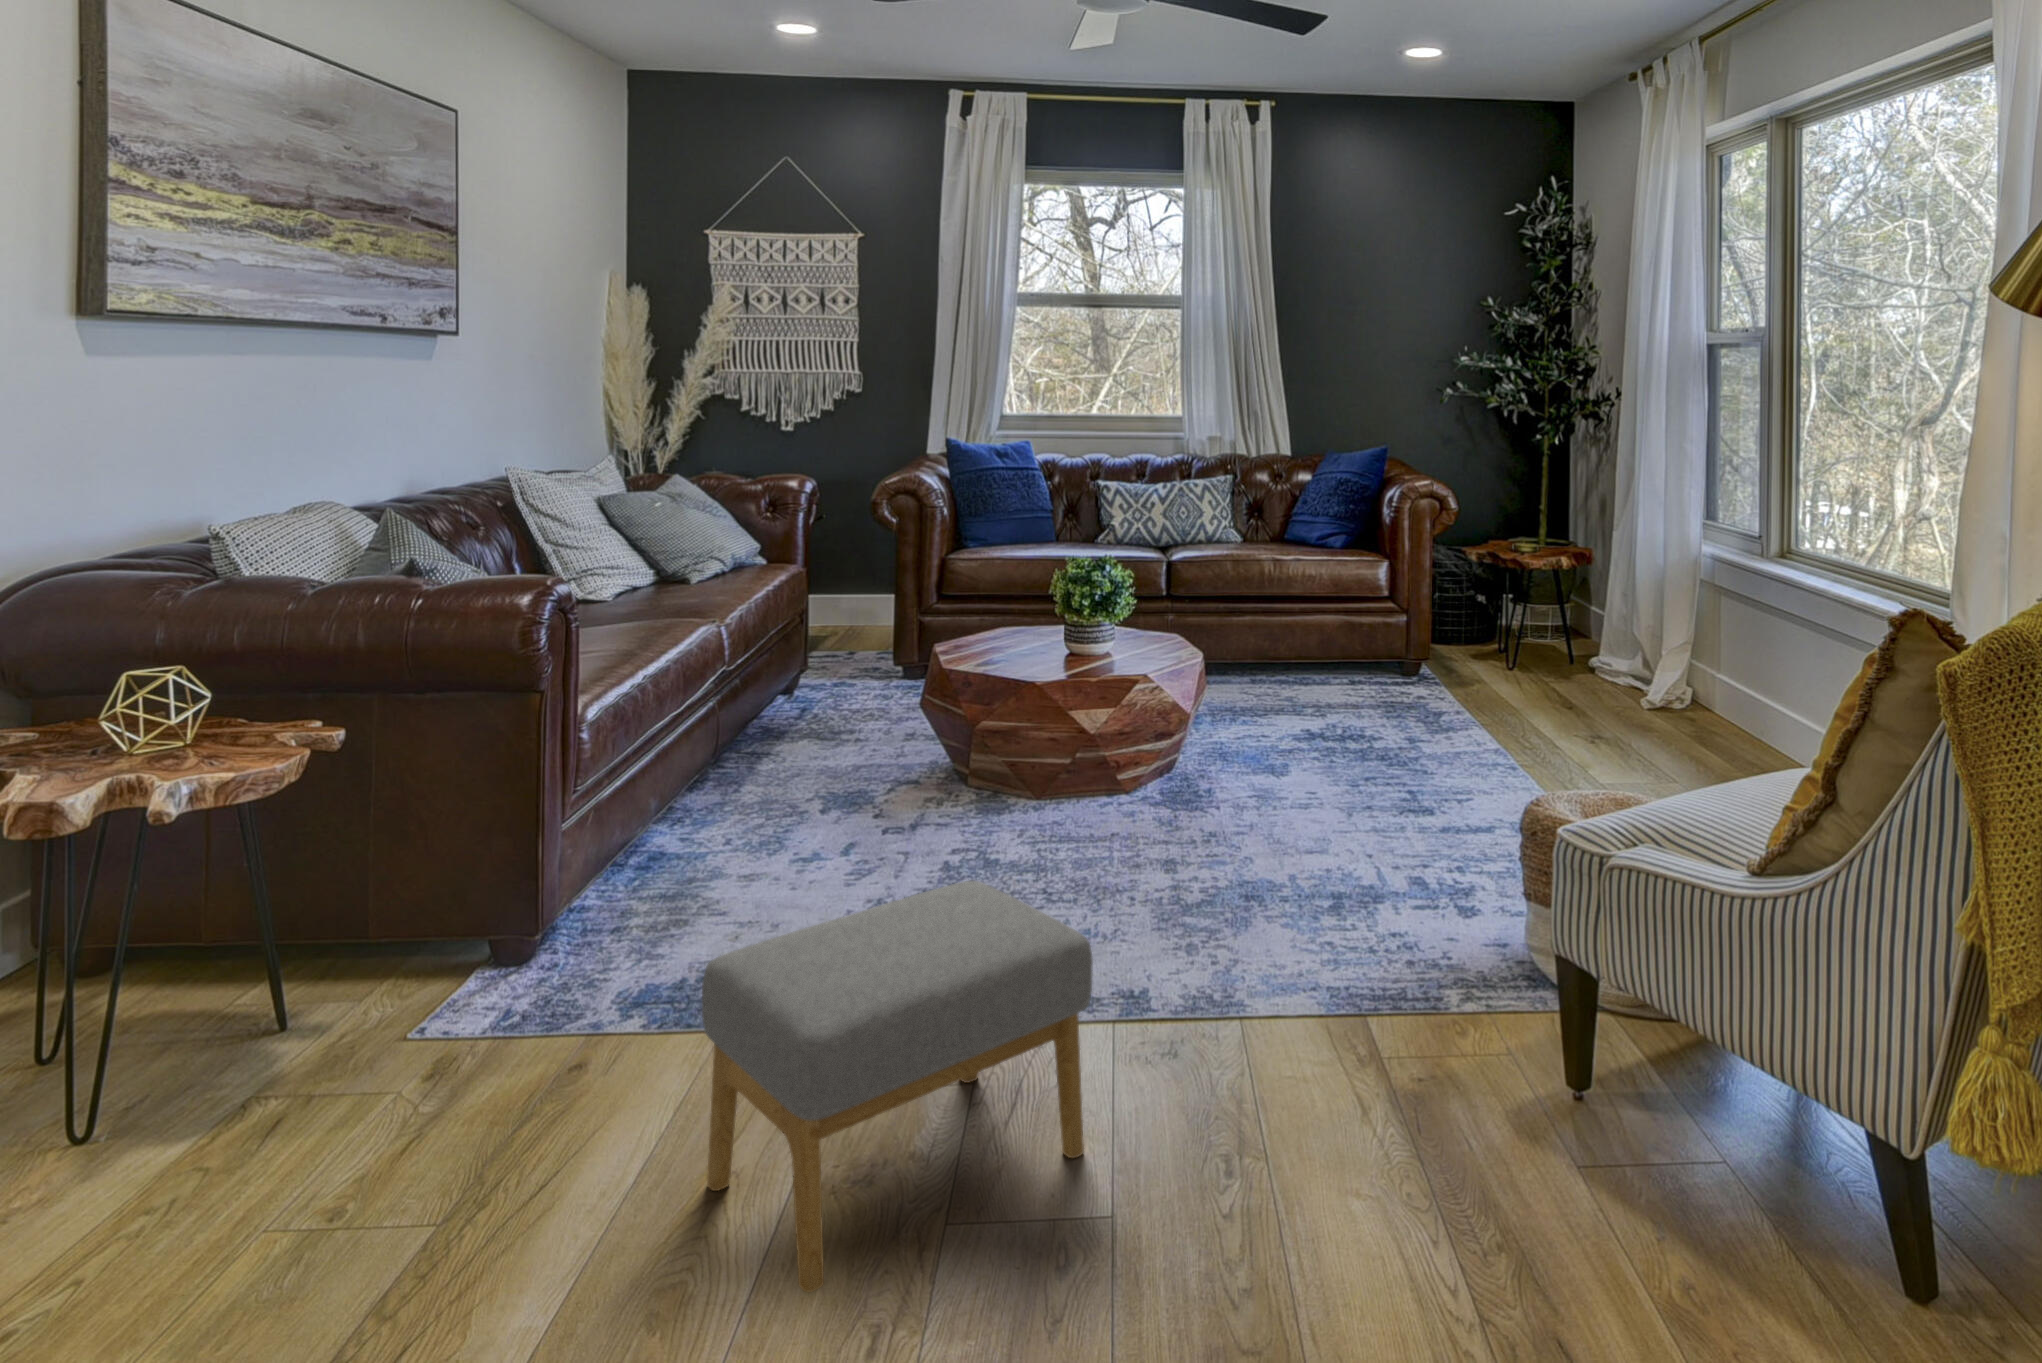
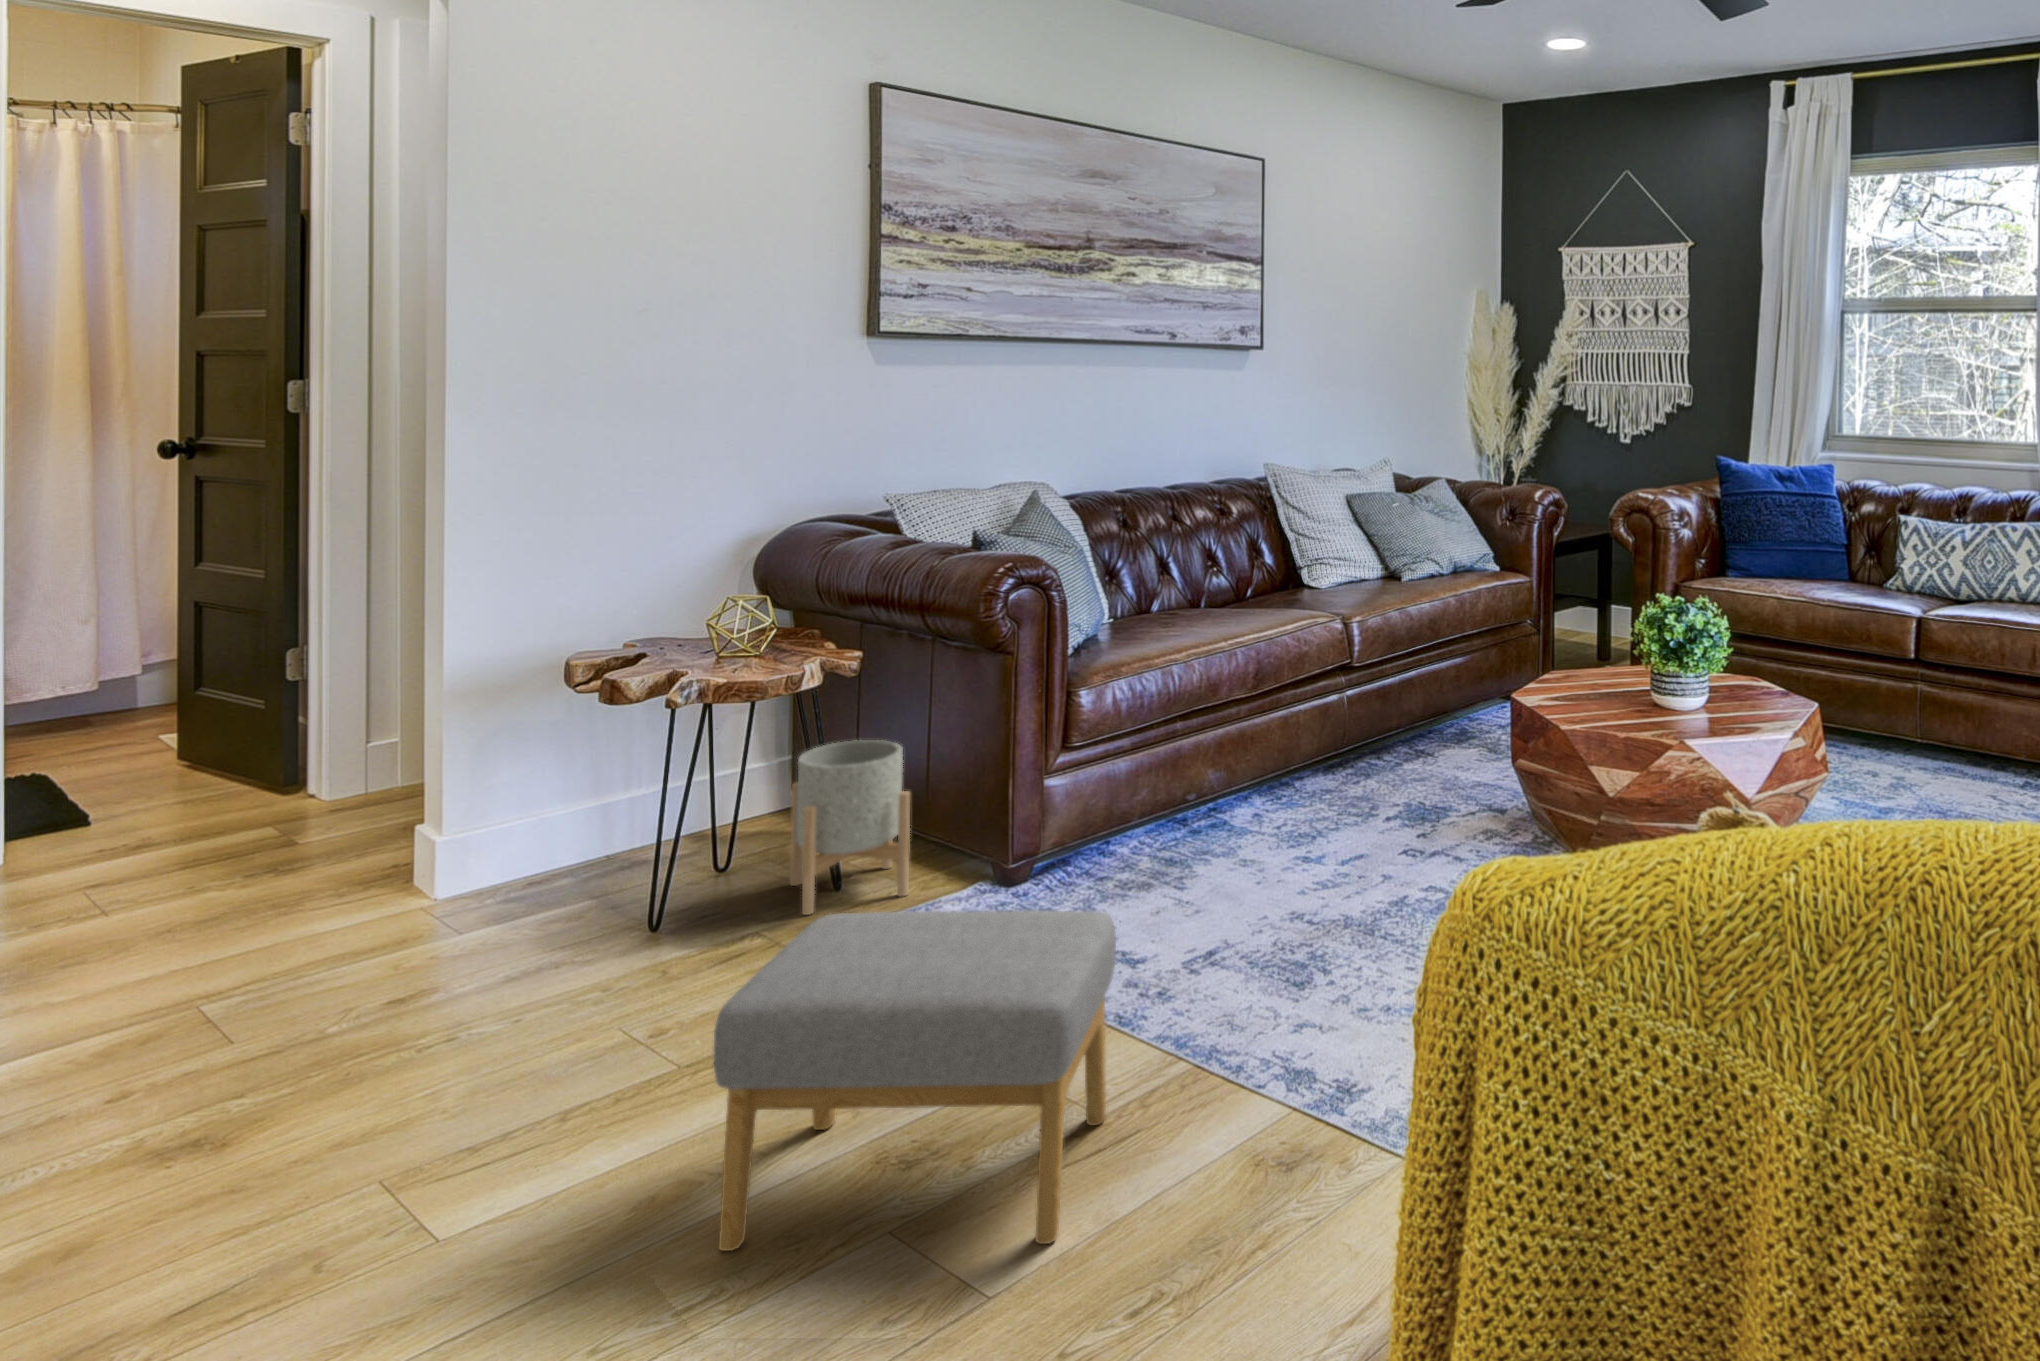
planter: none [198,831,402,1064] -> present [790,740,910,915]

